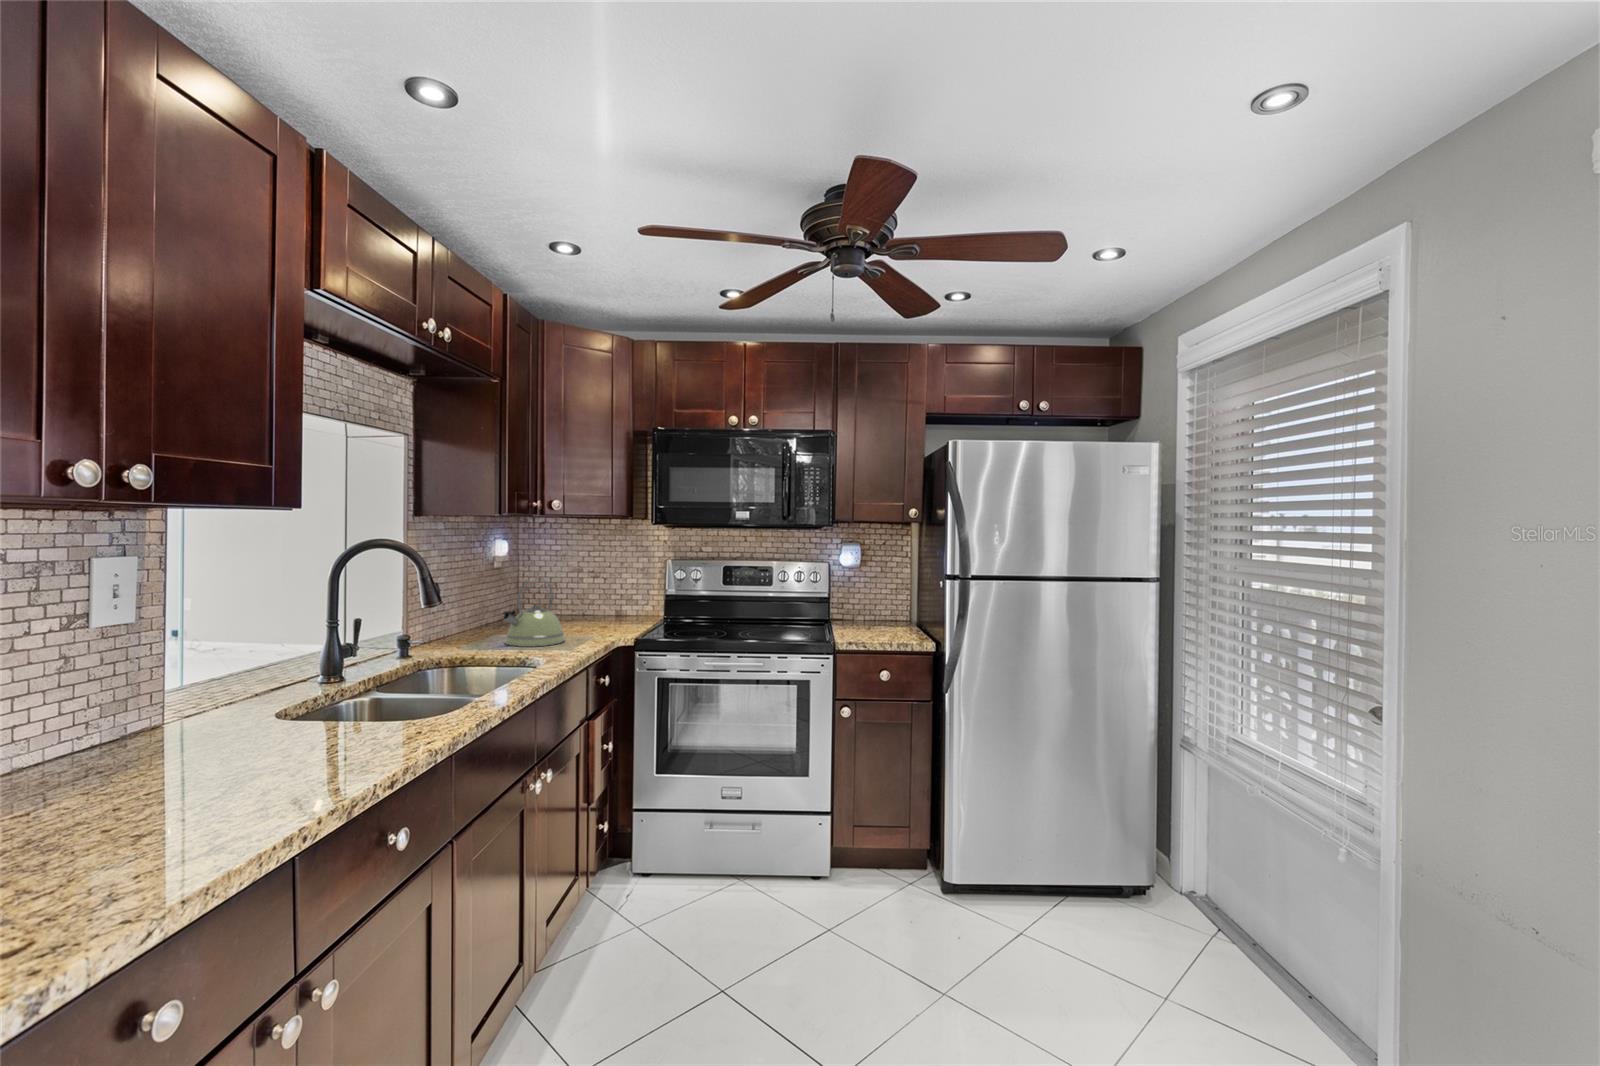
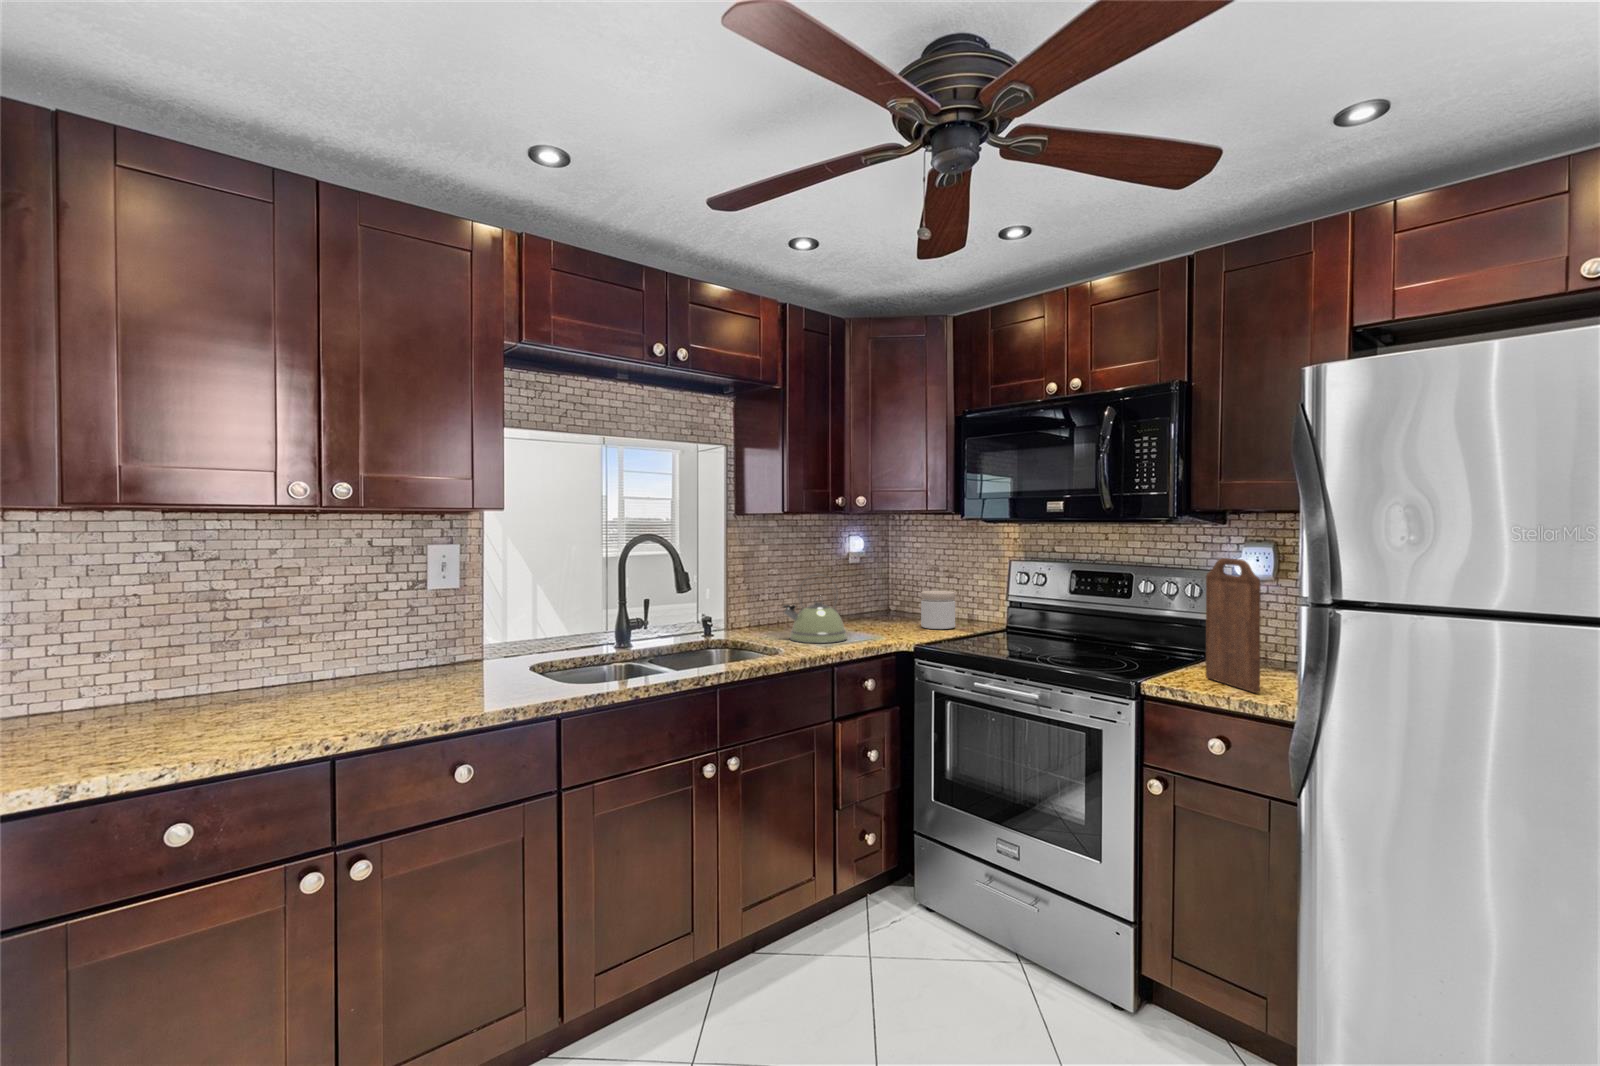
cutting board: none [849,555,892,636] -> present [1206,558,1261,693]
jar: none [584,589,615,623] -> present [921,591,955,629]

